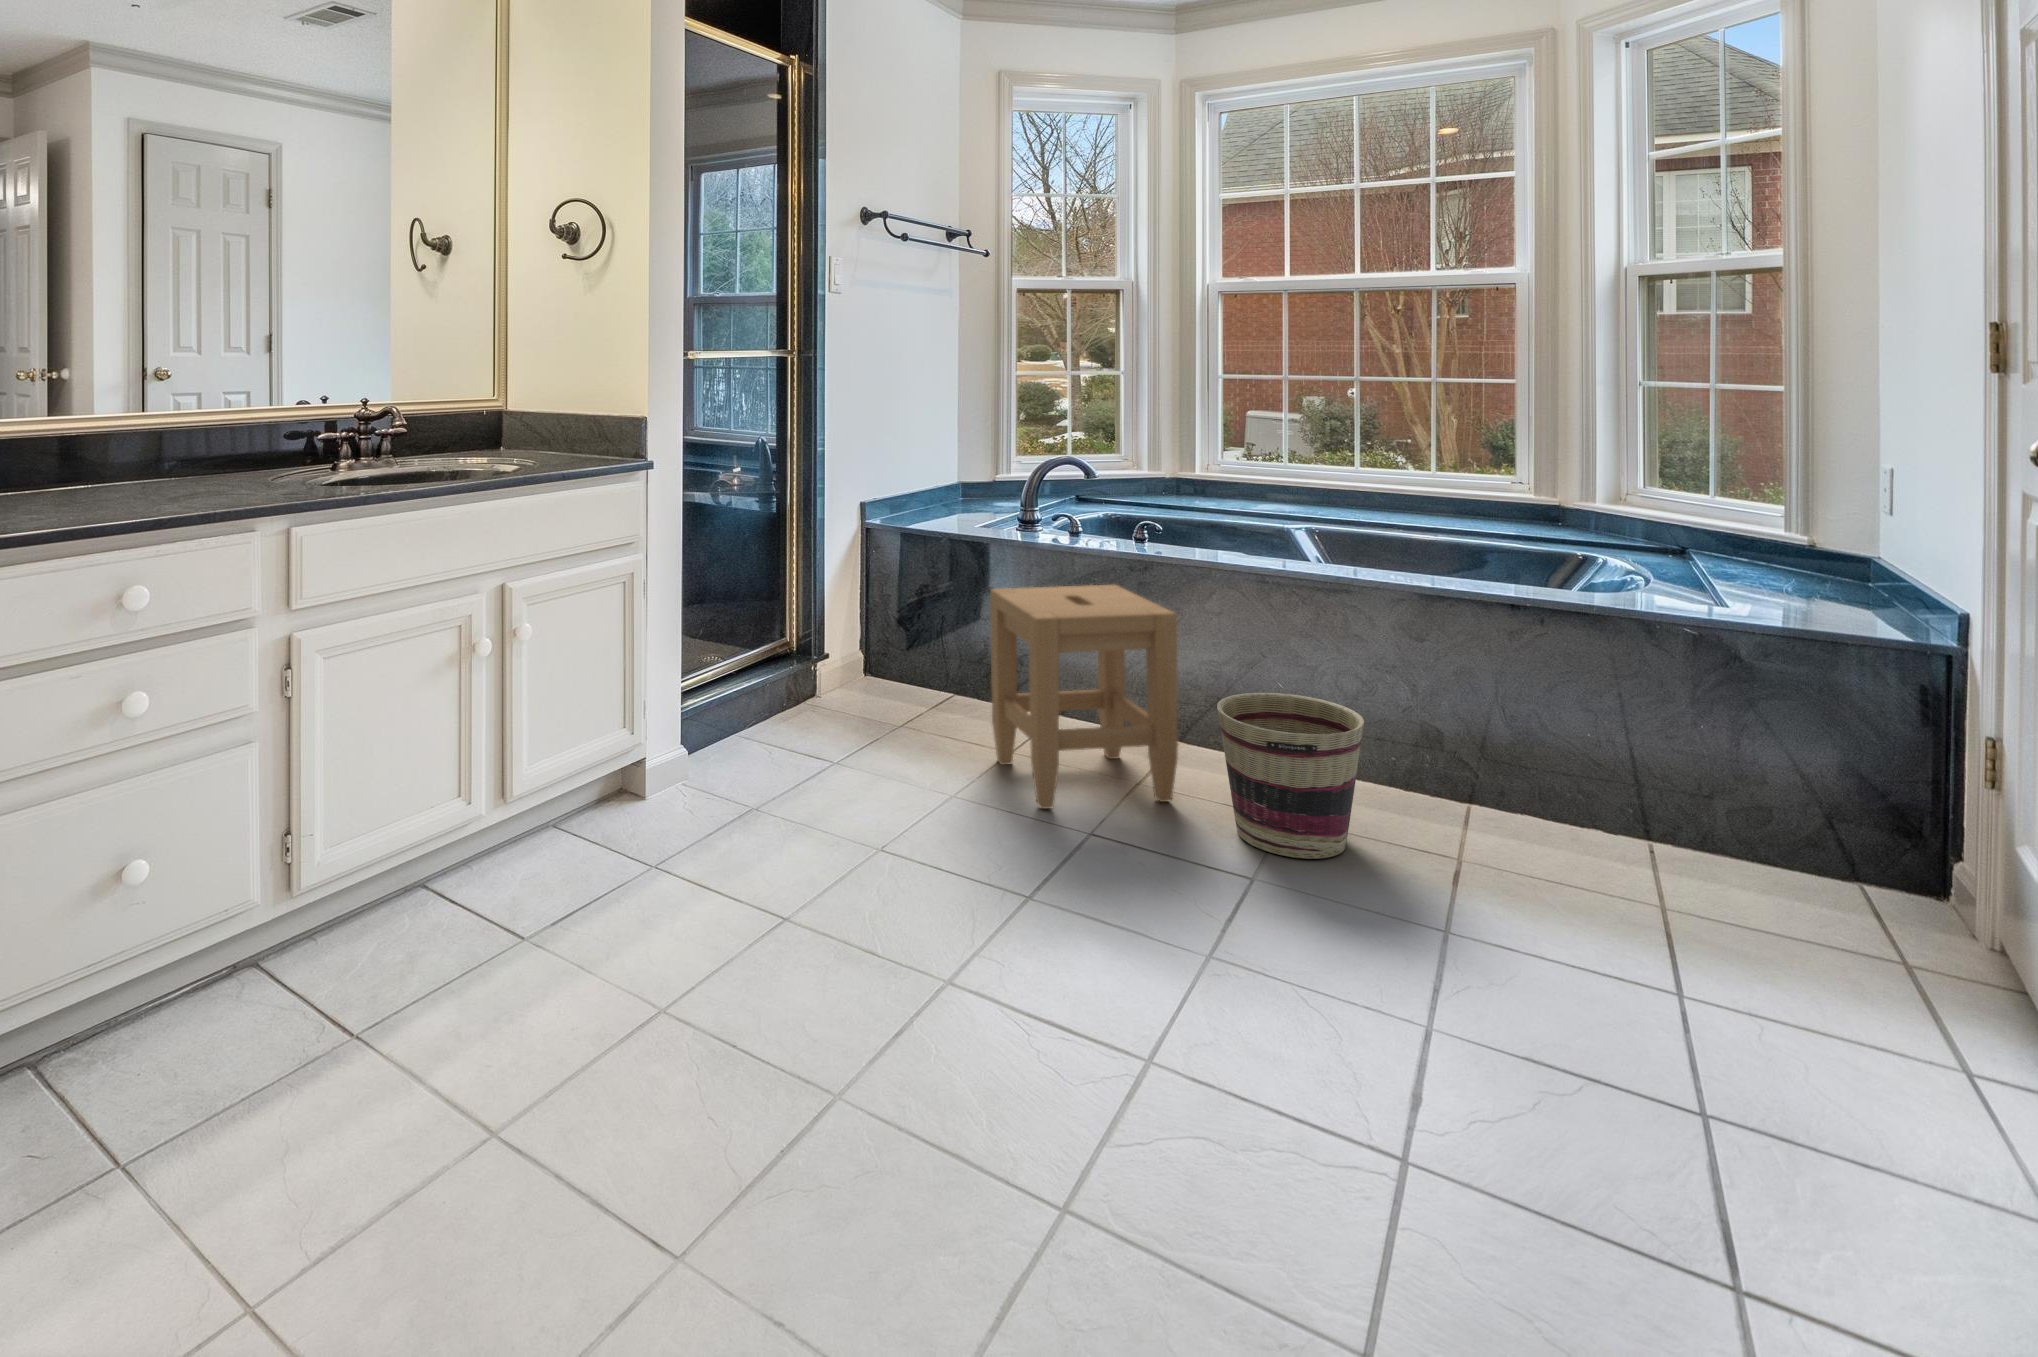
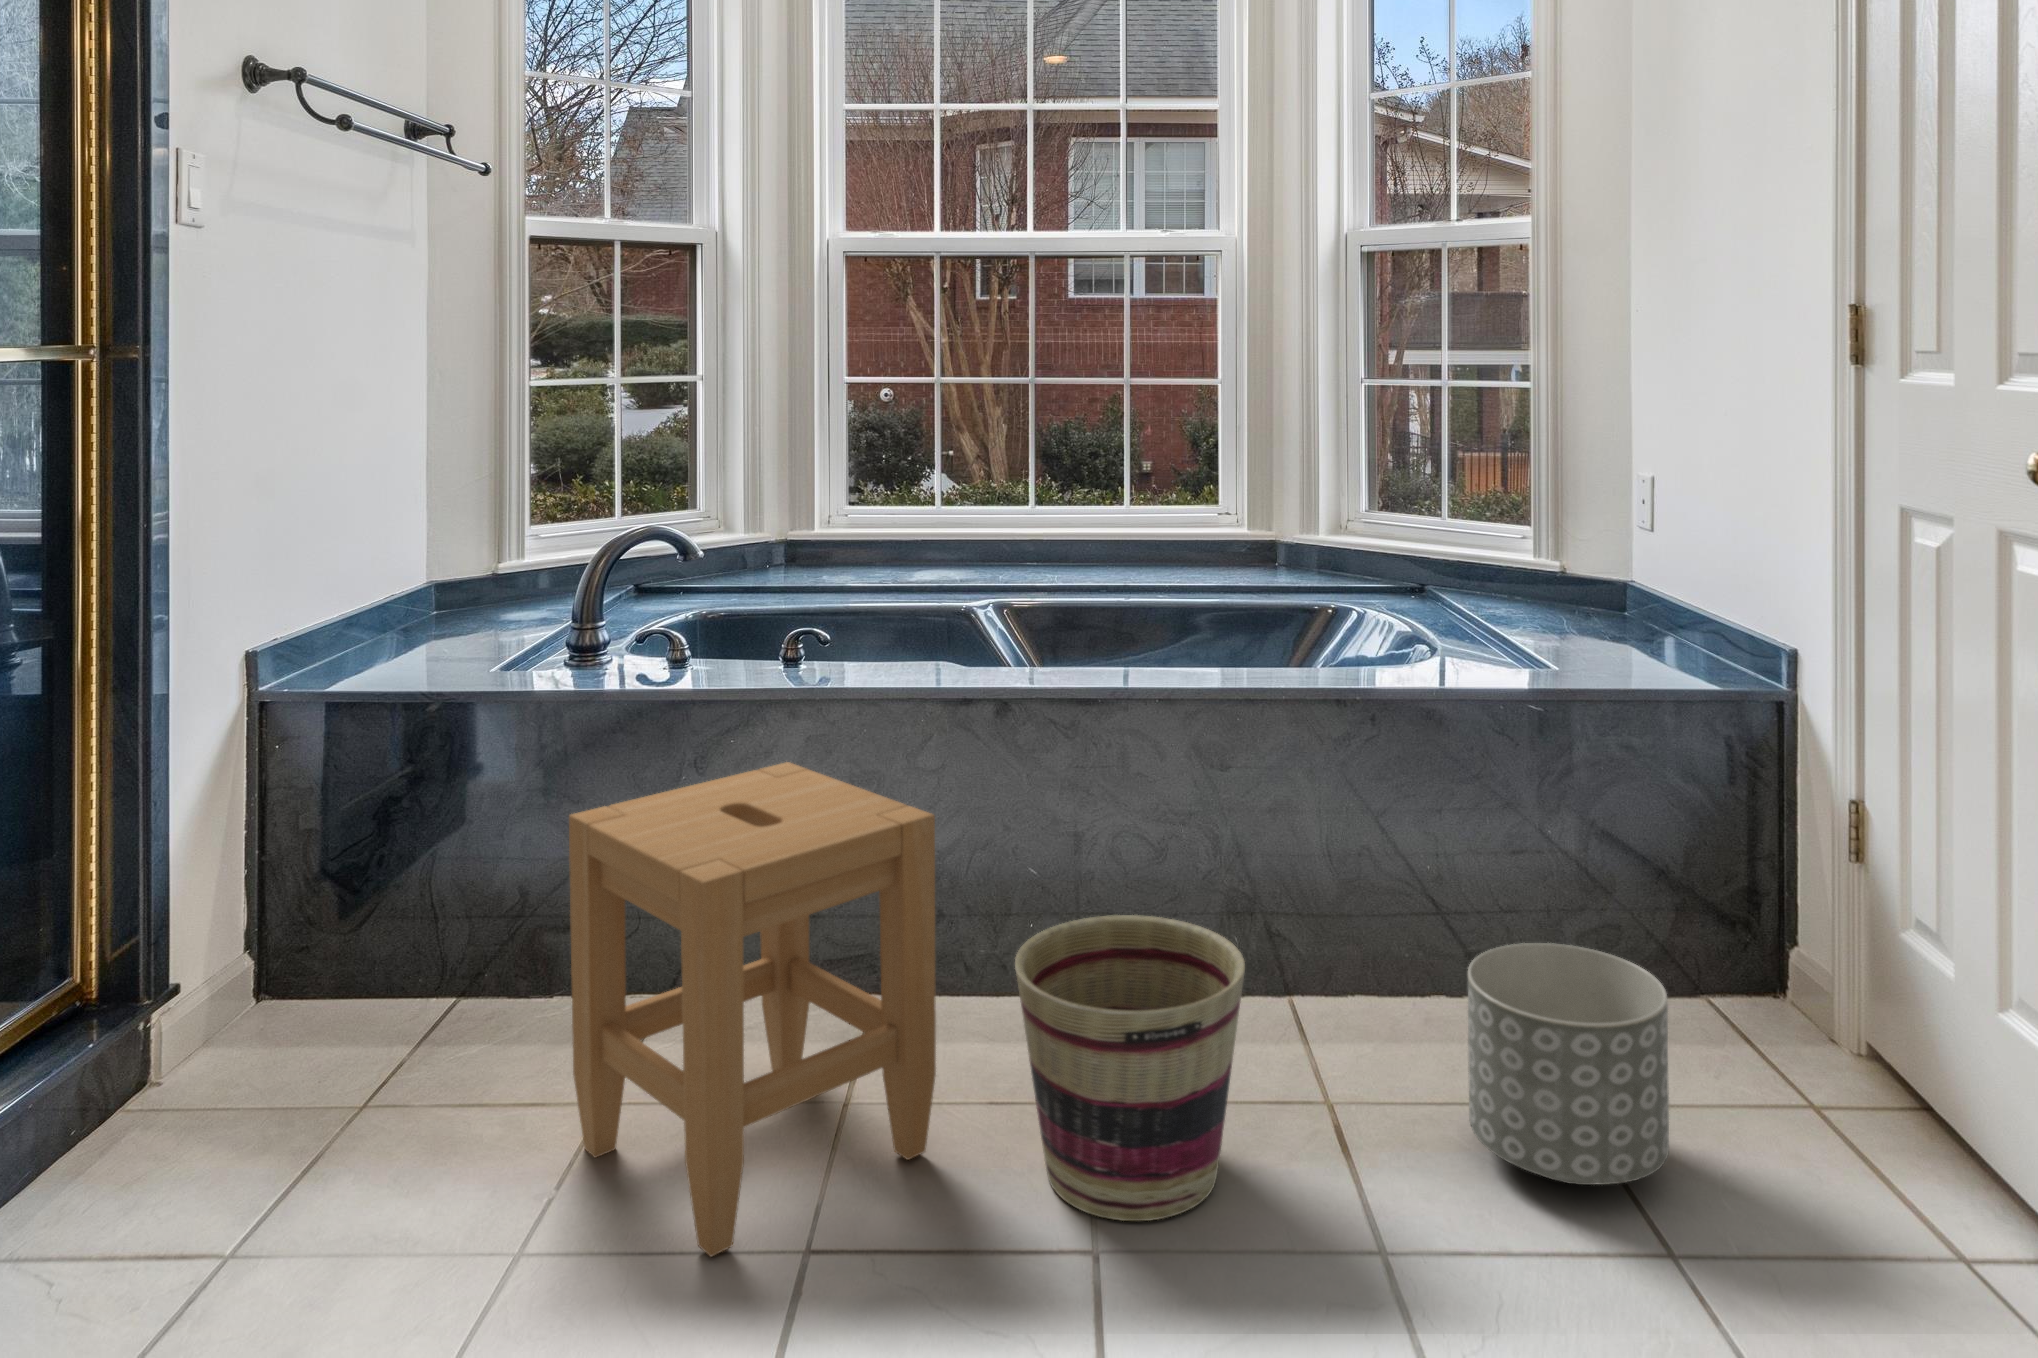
planter: none [1534,763,1692,921] -> present [1468,943,1669,1185]

